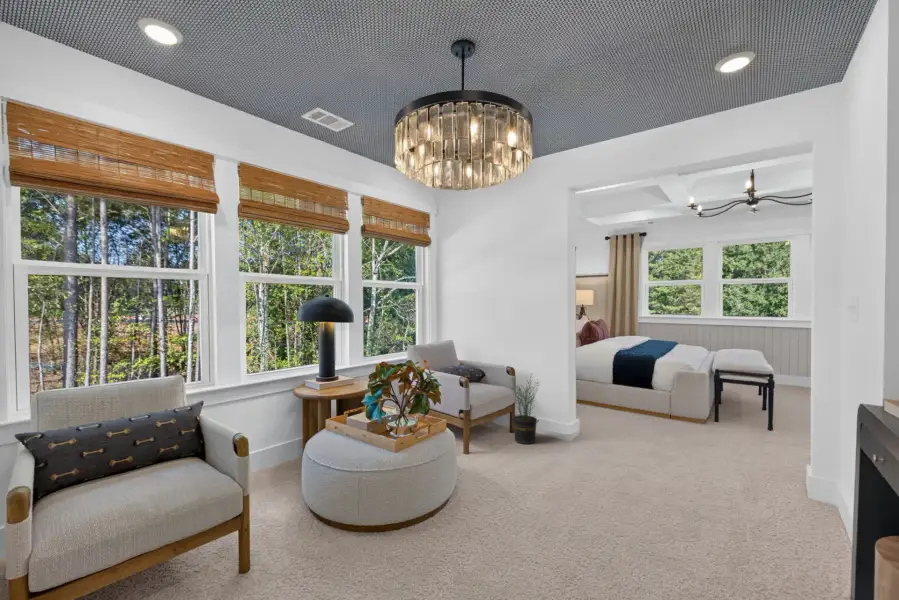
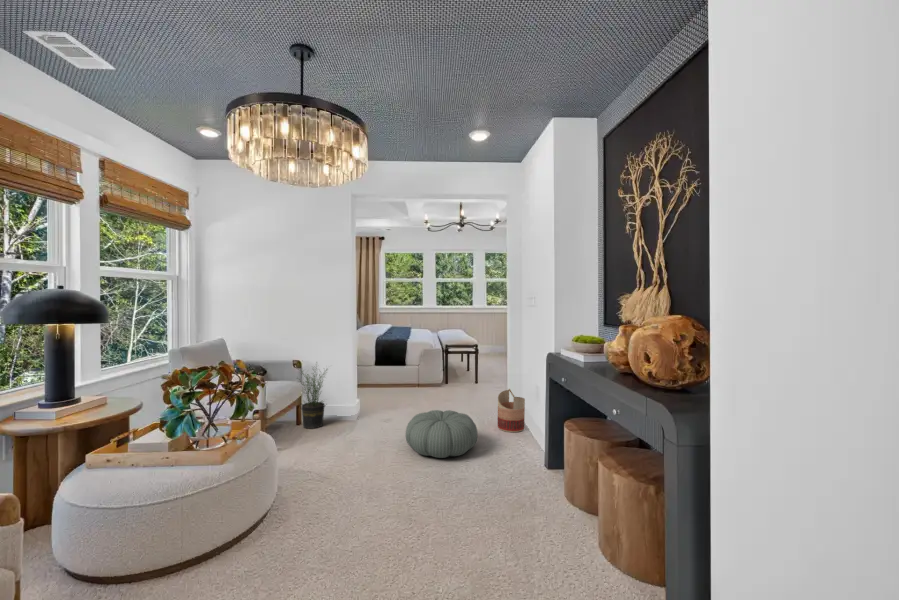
basket: none [778,448,835,522] -> present [498,389,525,432]
pouf: none [613,454,724,528] -> present [406,410,478,458]

